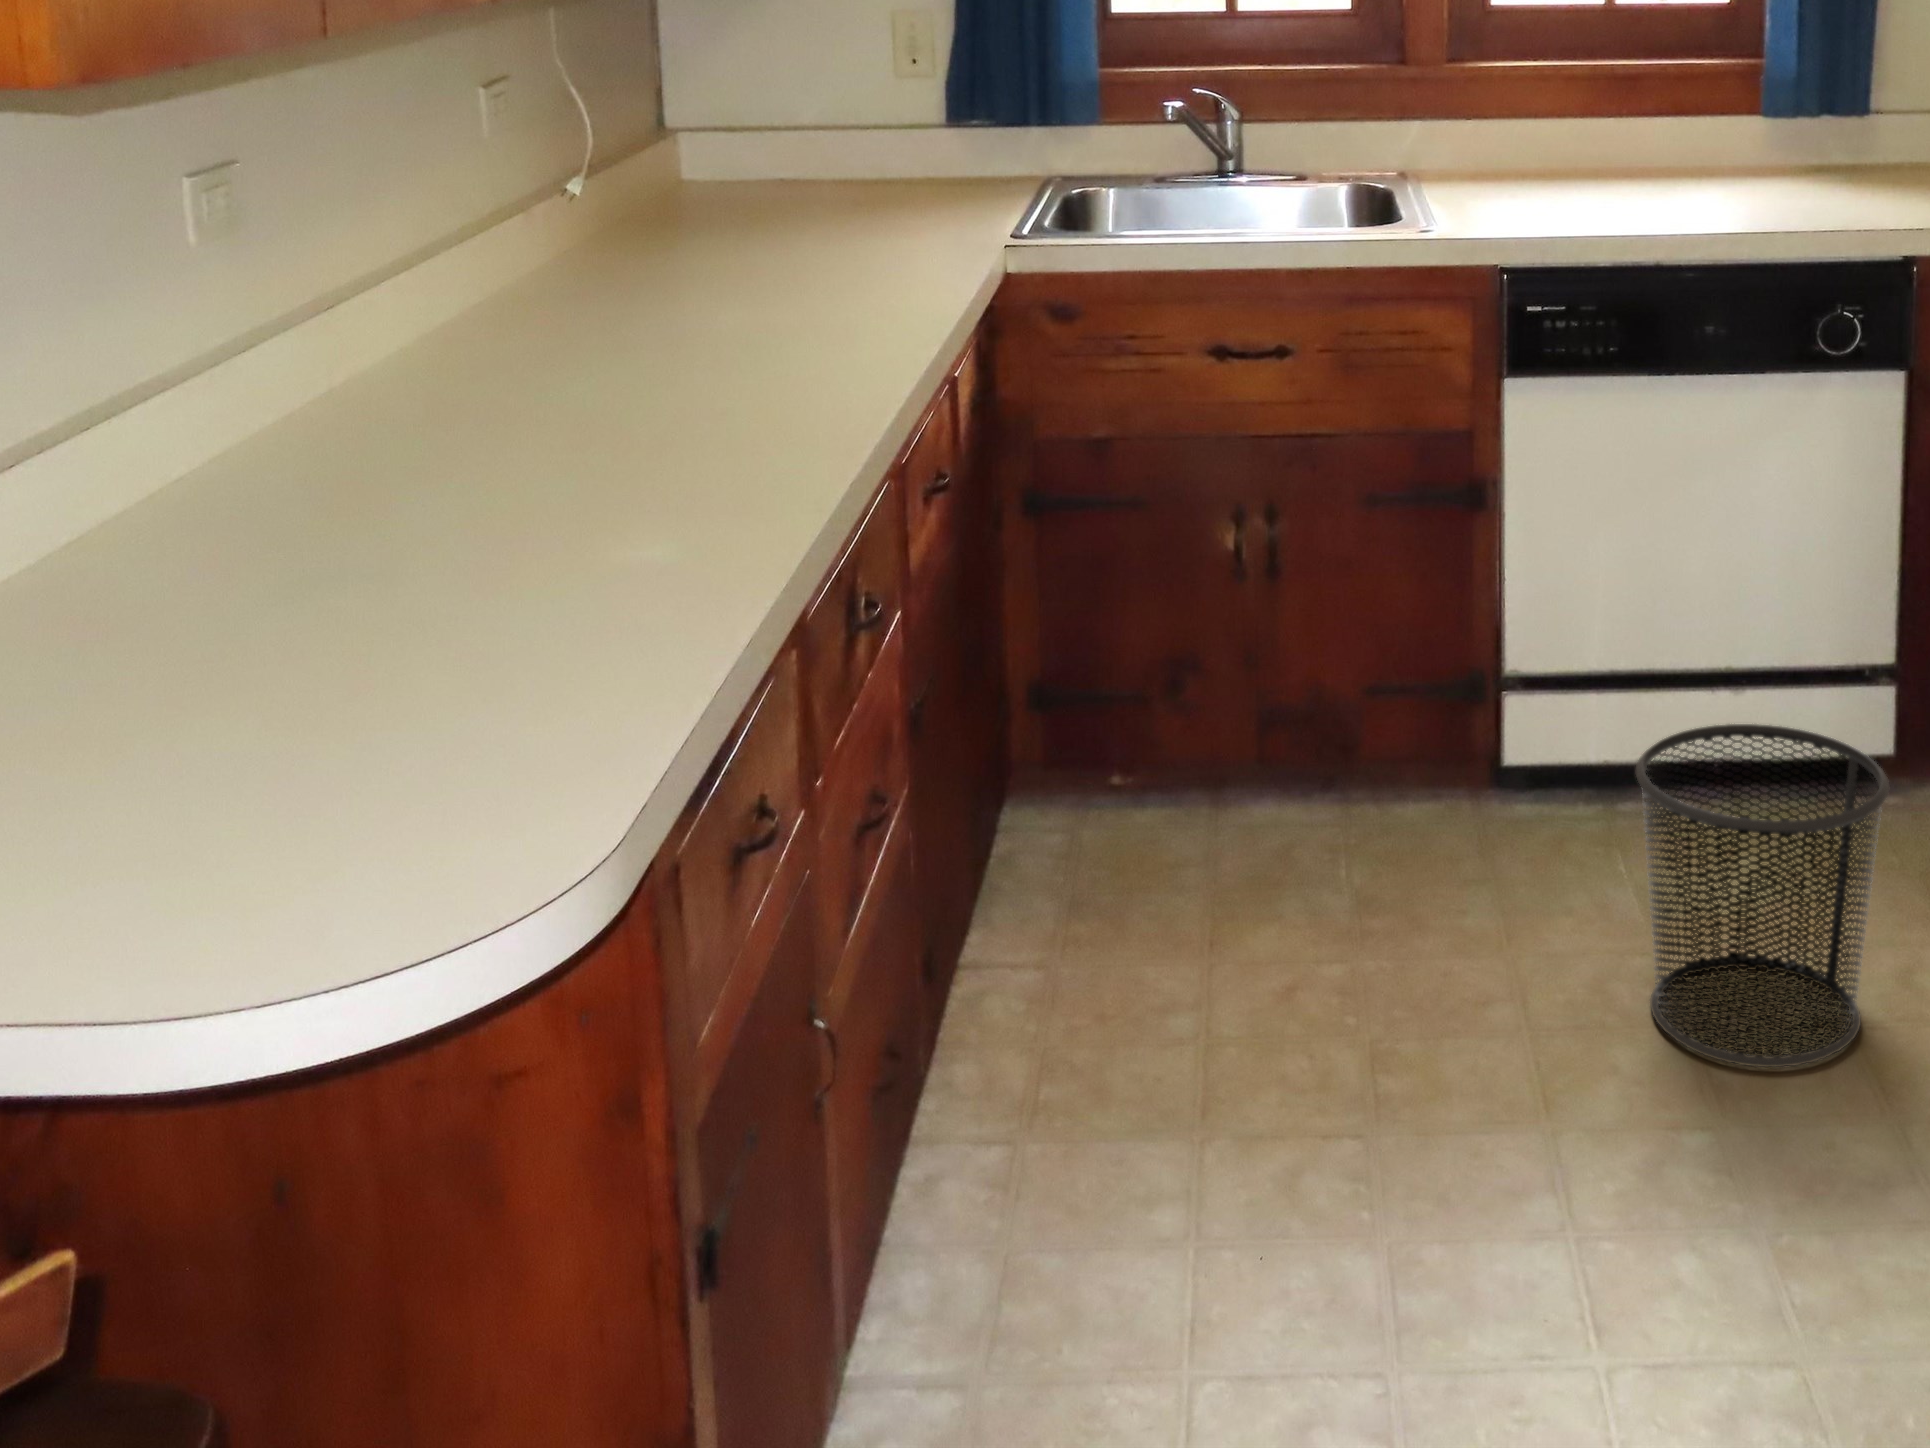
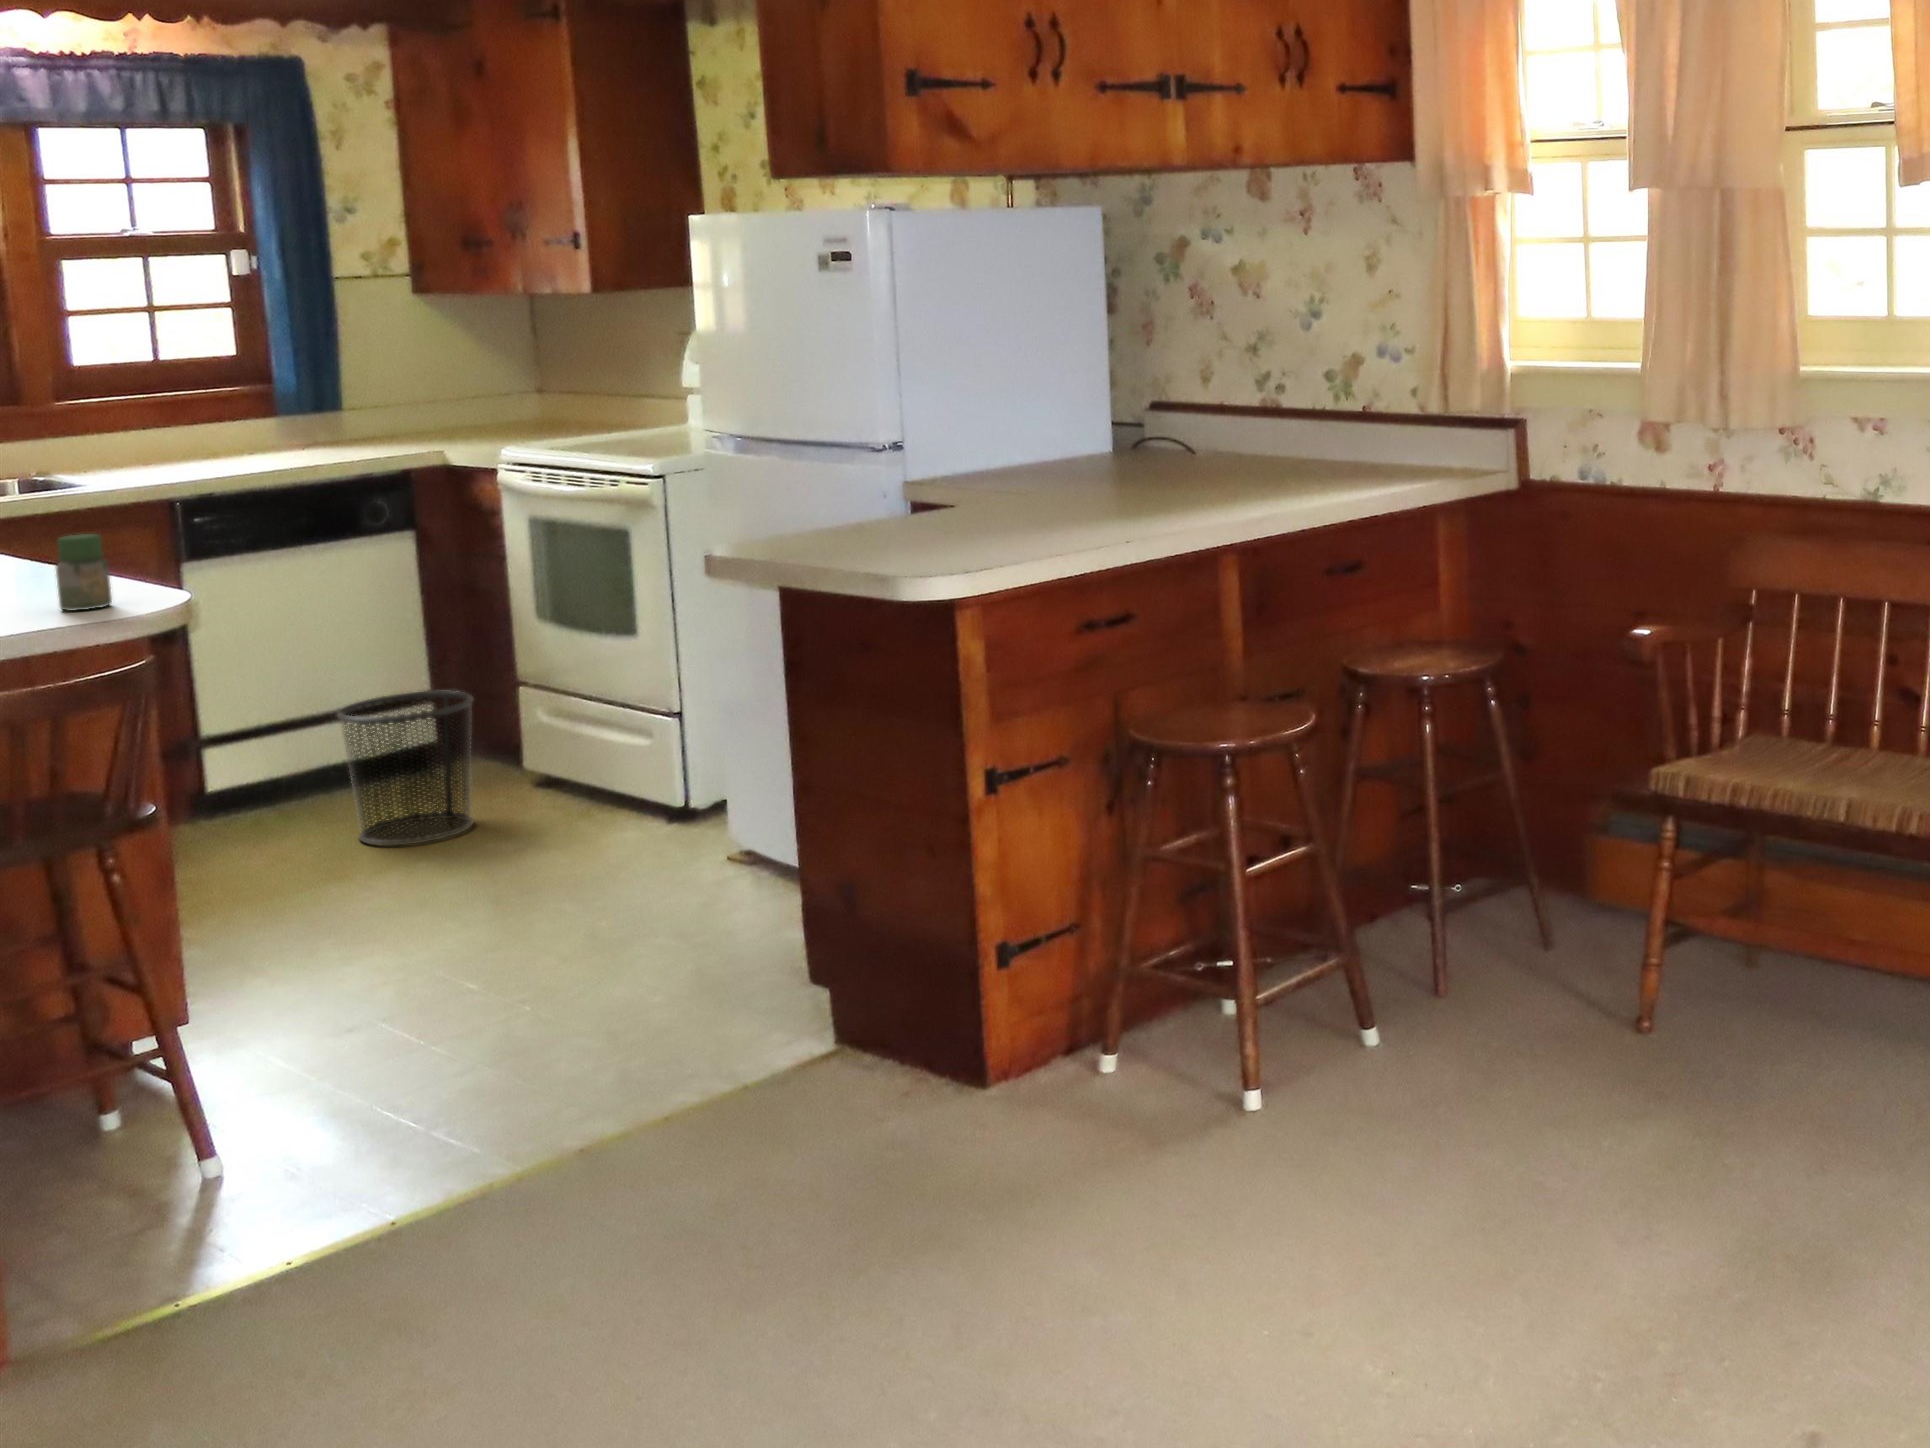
jar: none [287,657,435,895] -> present [55,534,112,611]

